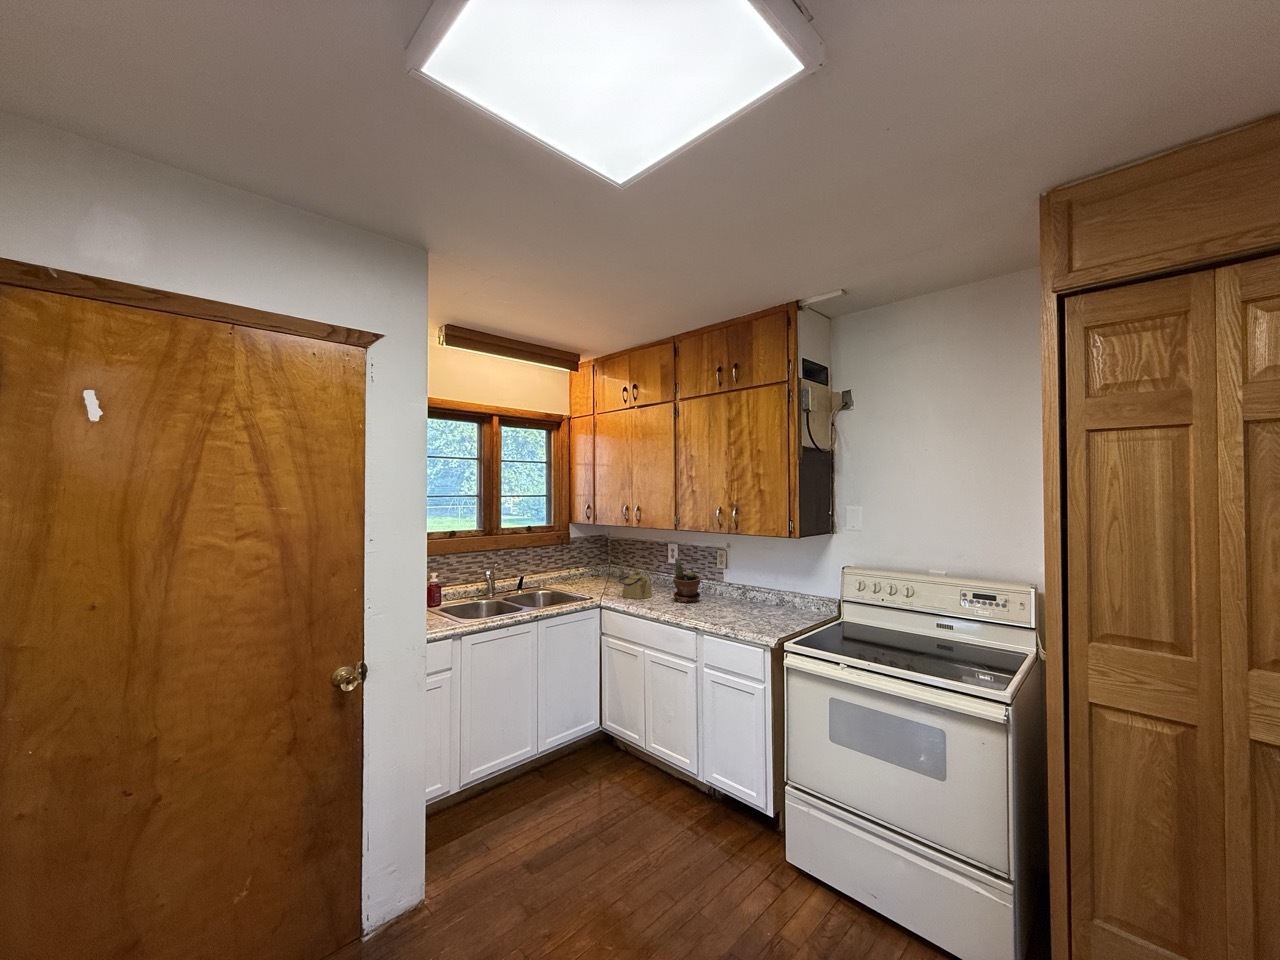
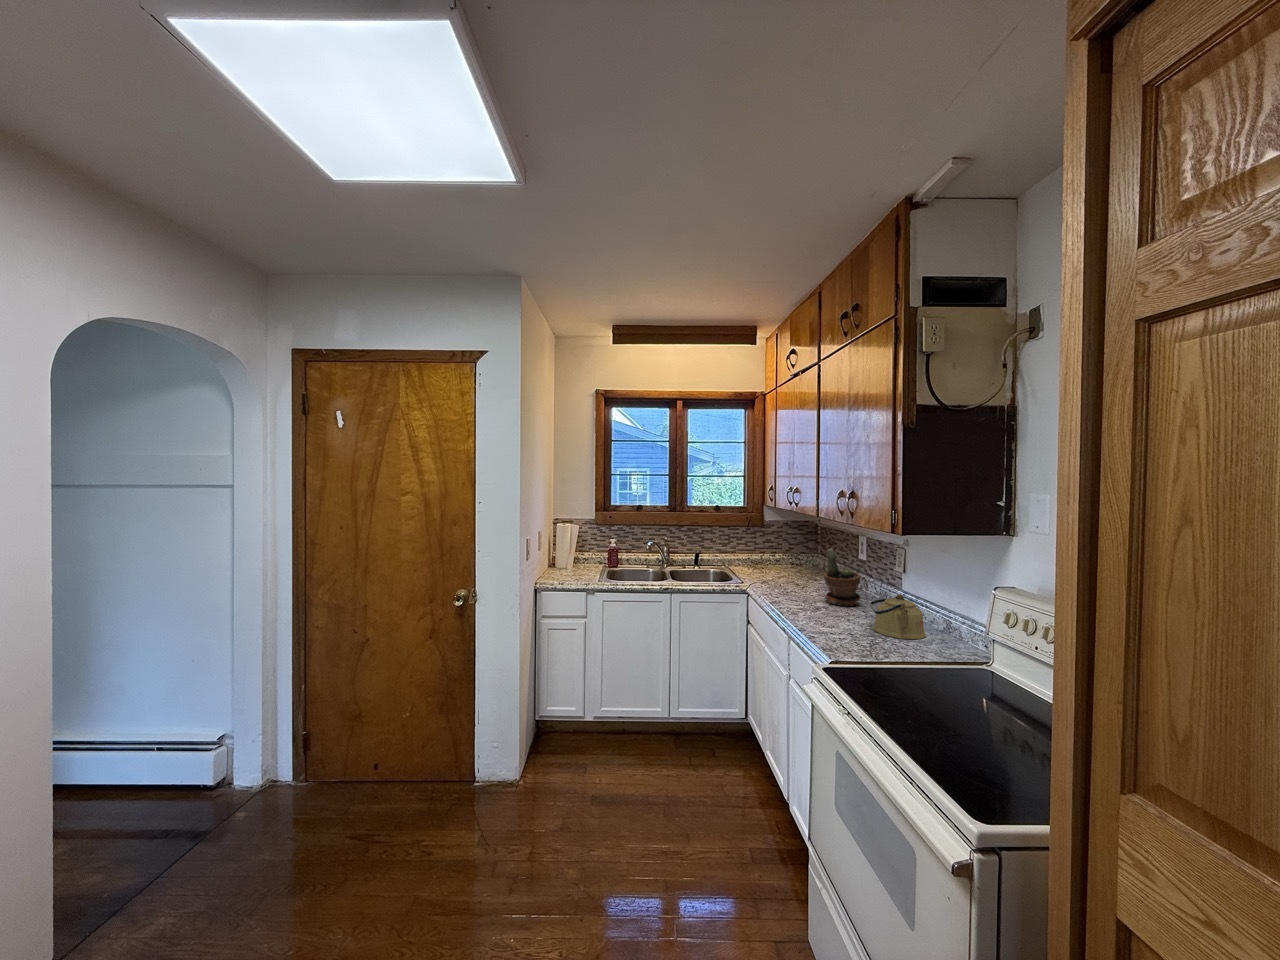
kettle: present [618,572,652,599] -> present [870,595,925,639]

